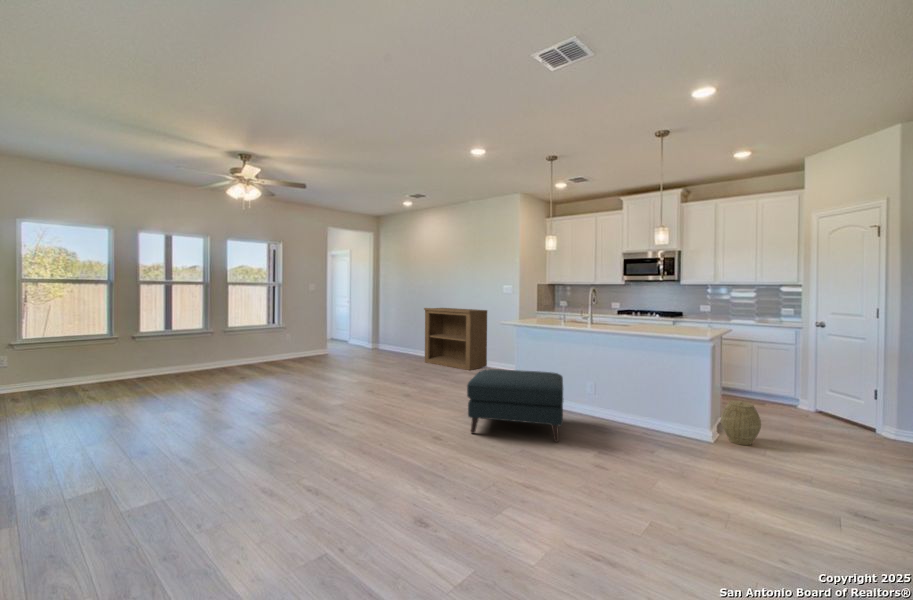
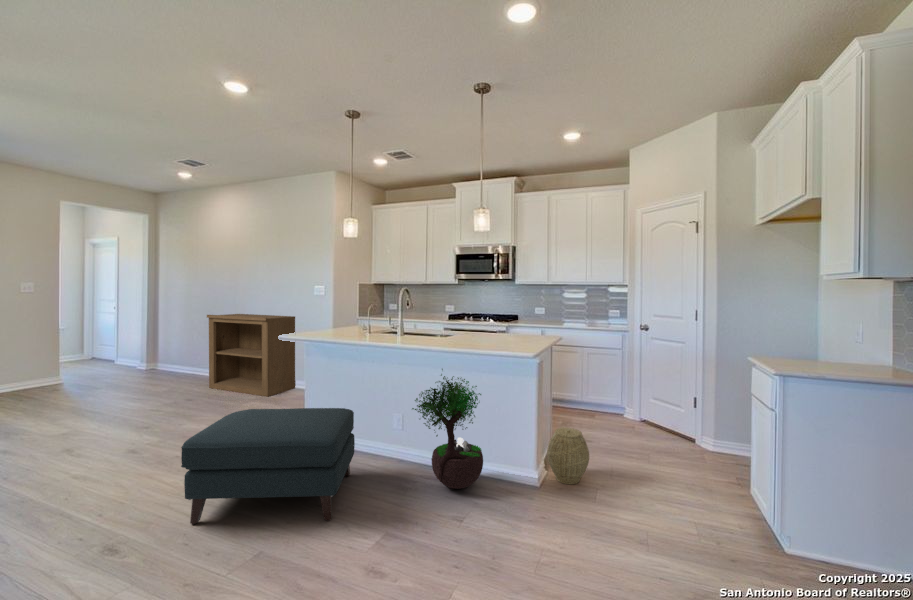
potted tree: none [612,347,670,437] -> present [412,369,483,489]

